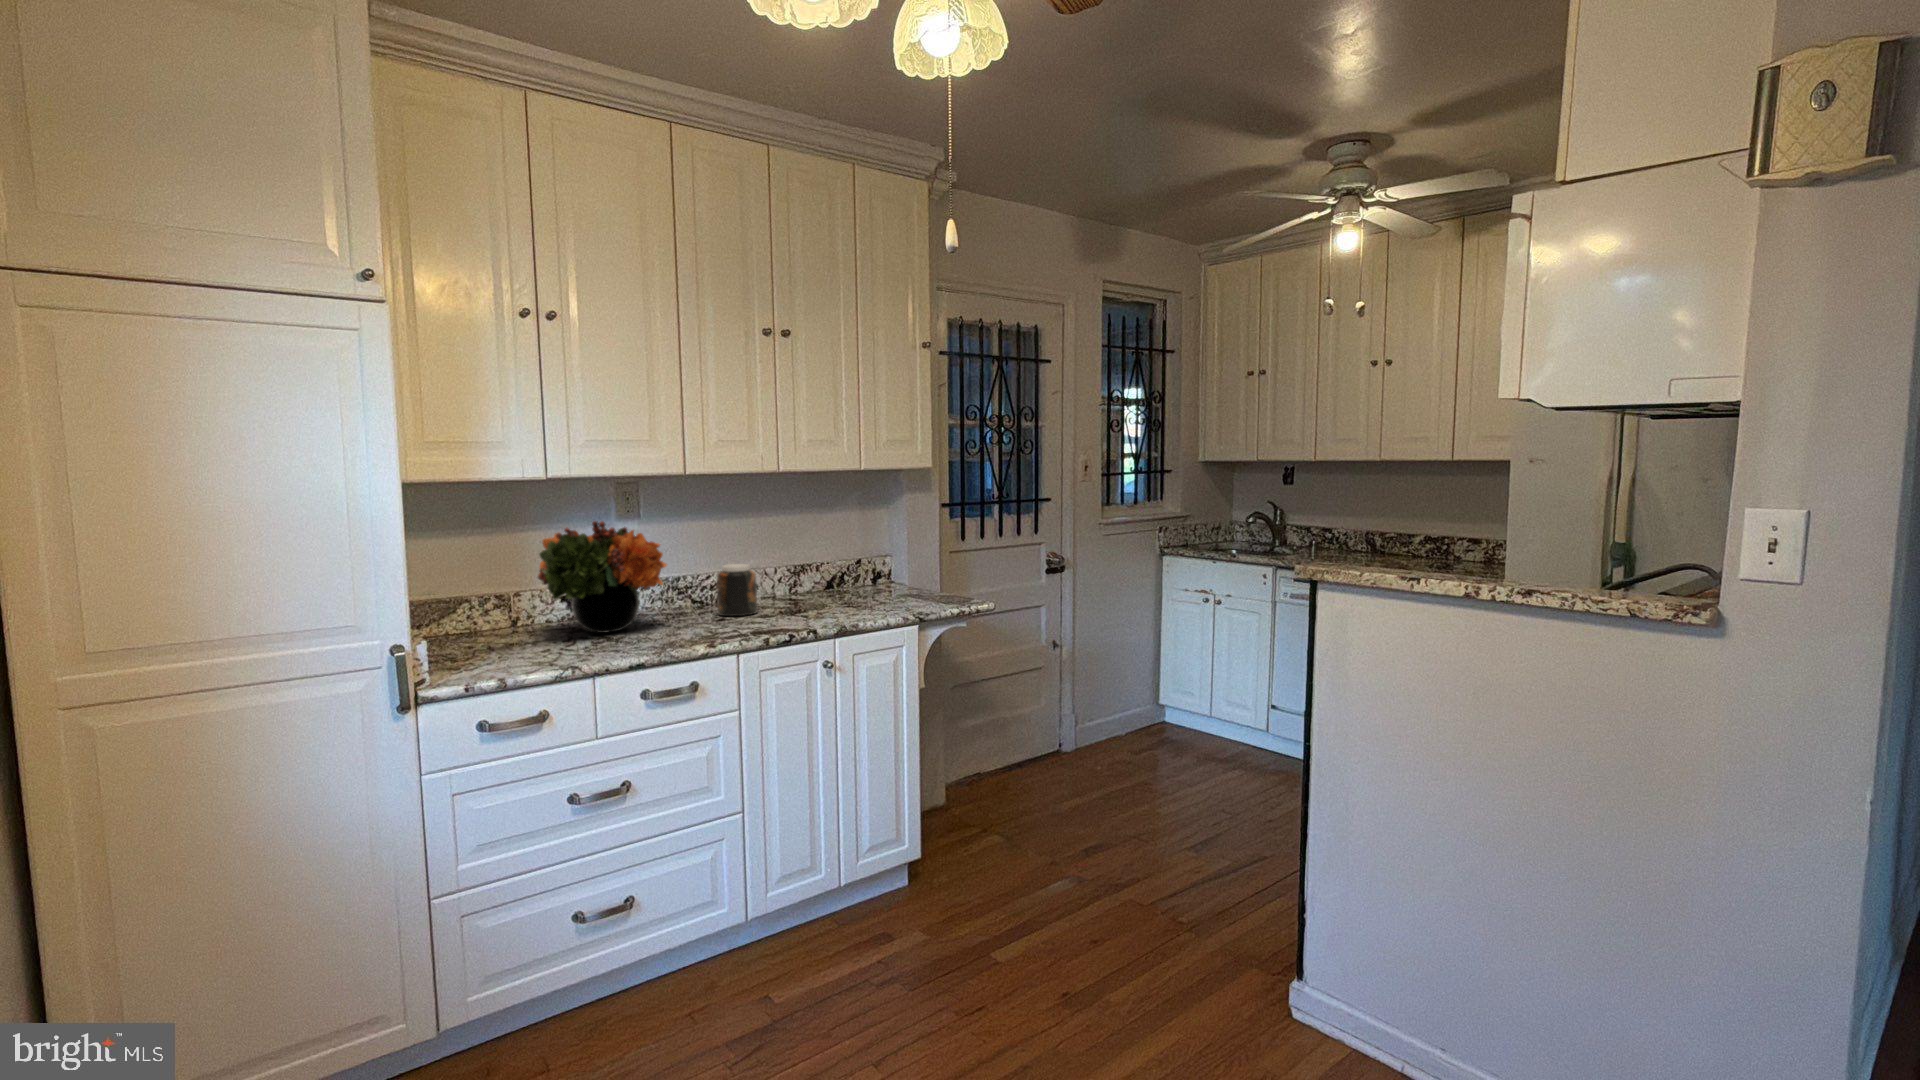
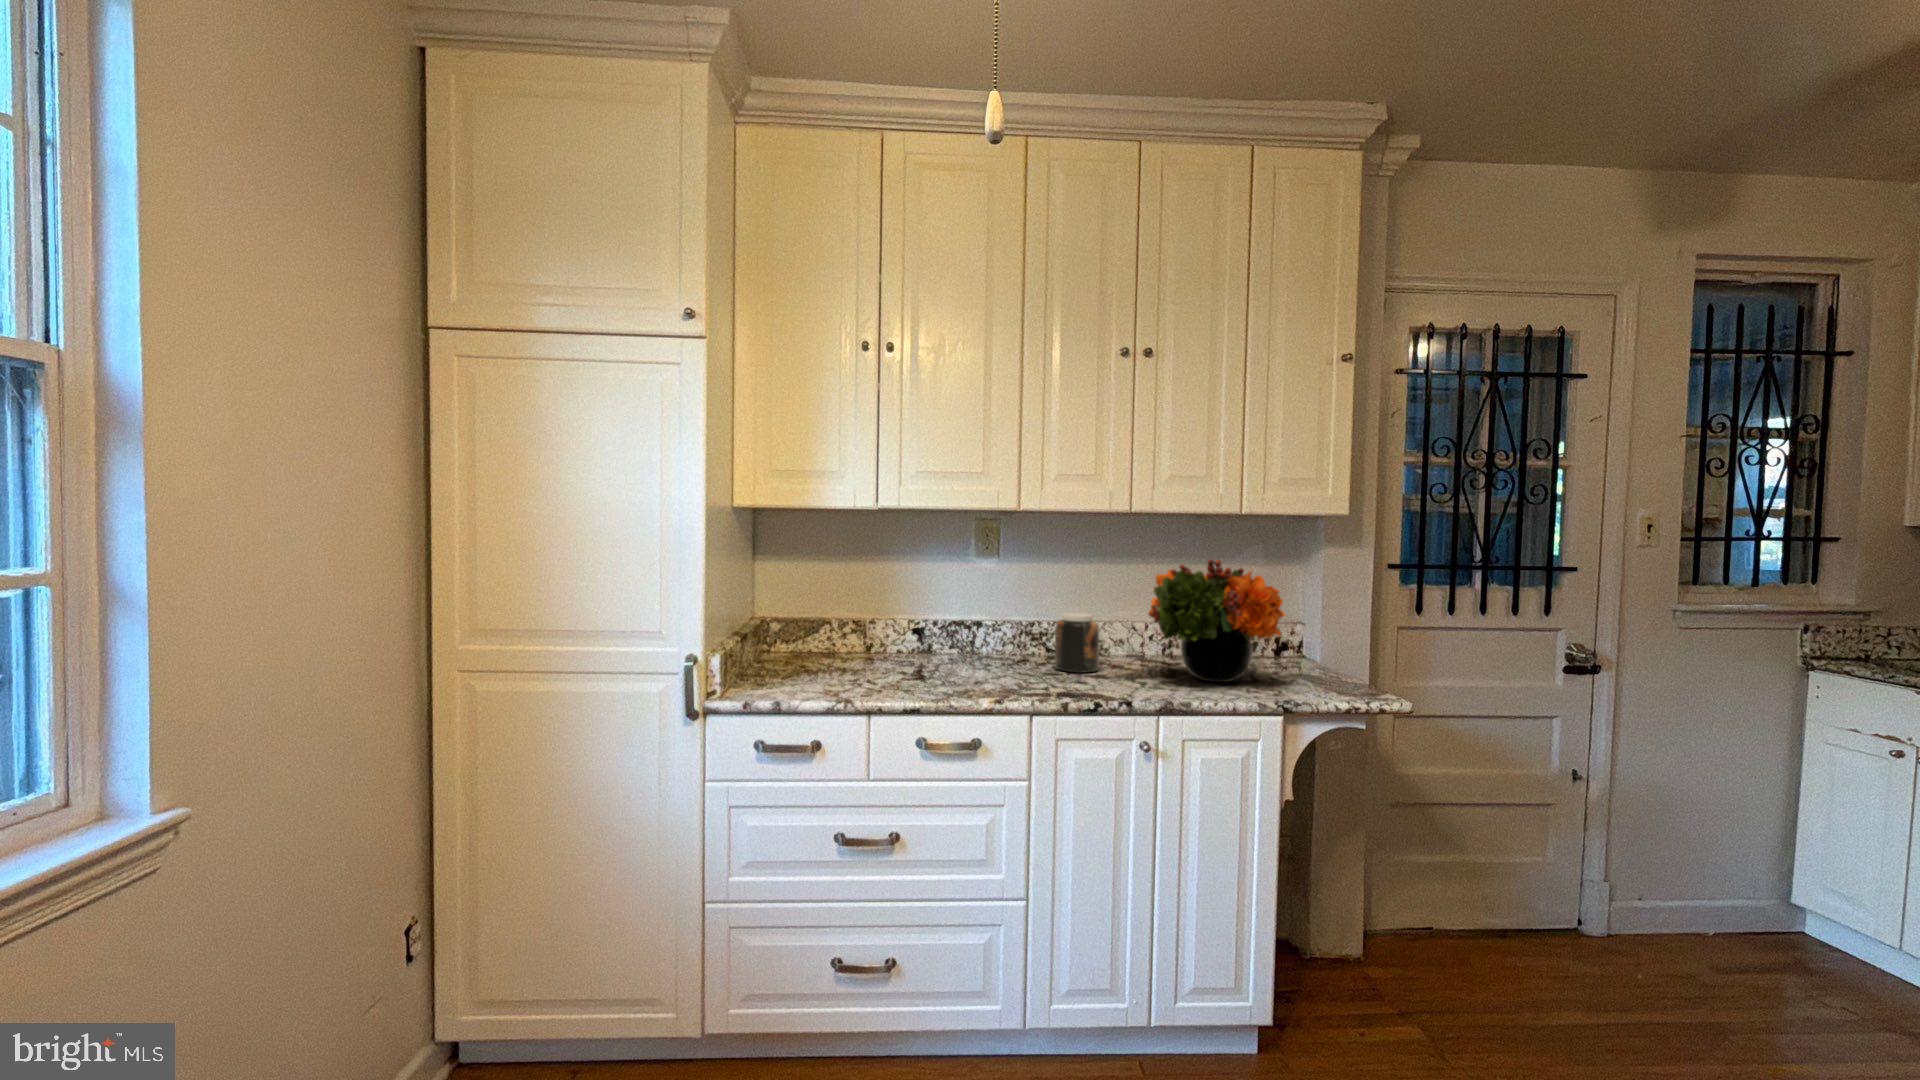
flower arrangement: present [538,521,667,633] -> present [1148,559,1286,682]

